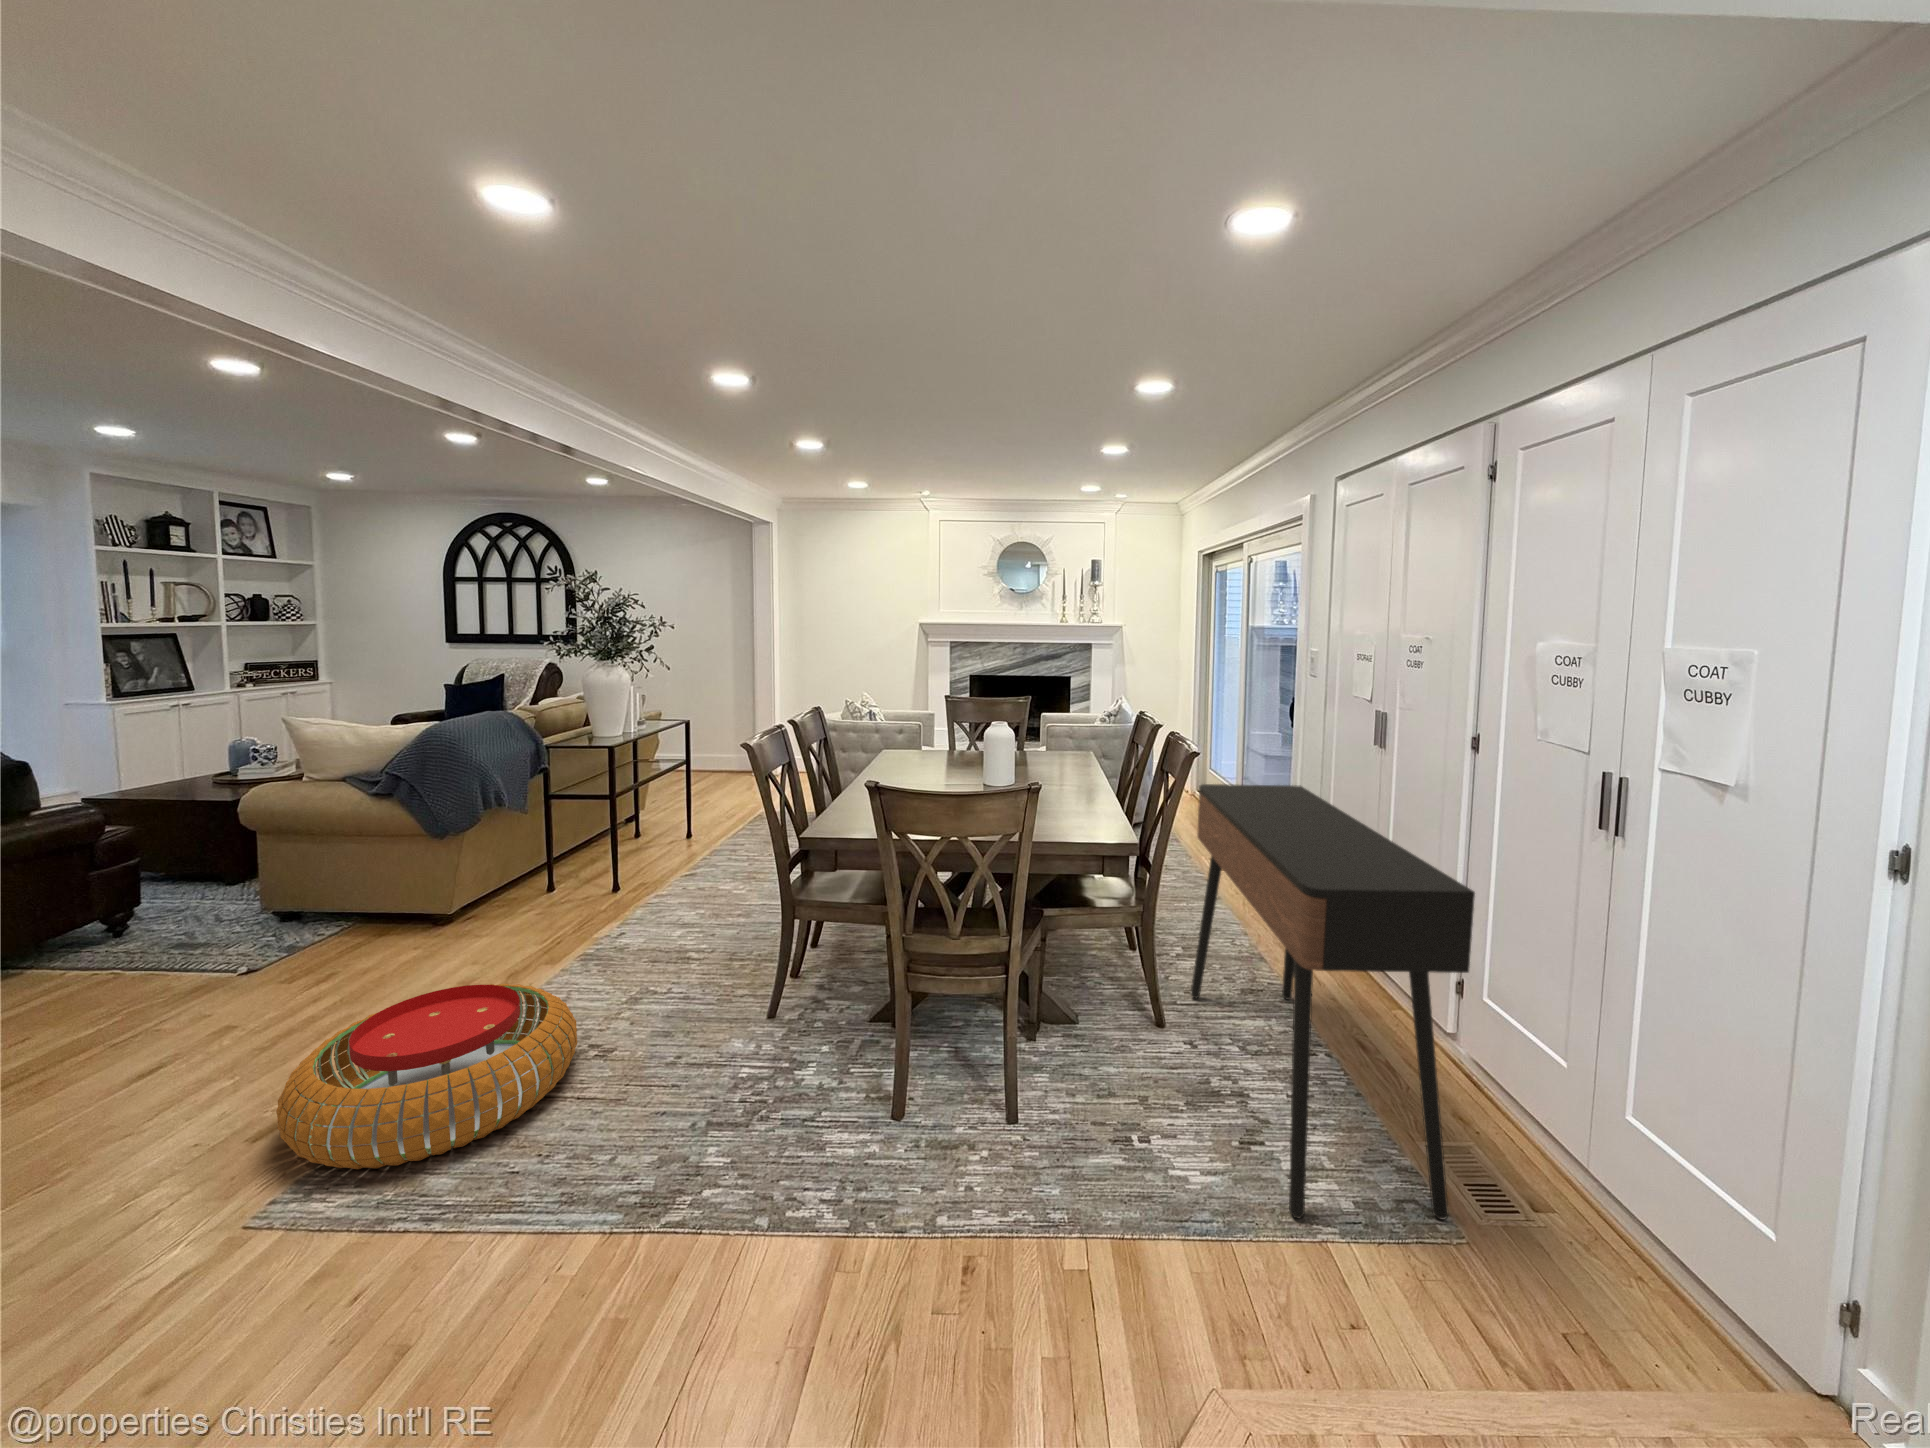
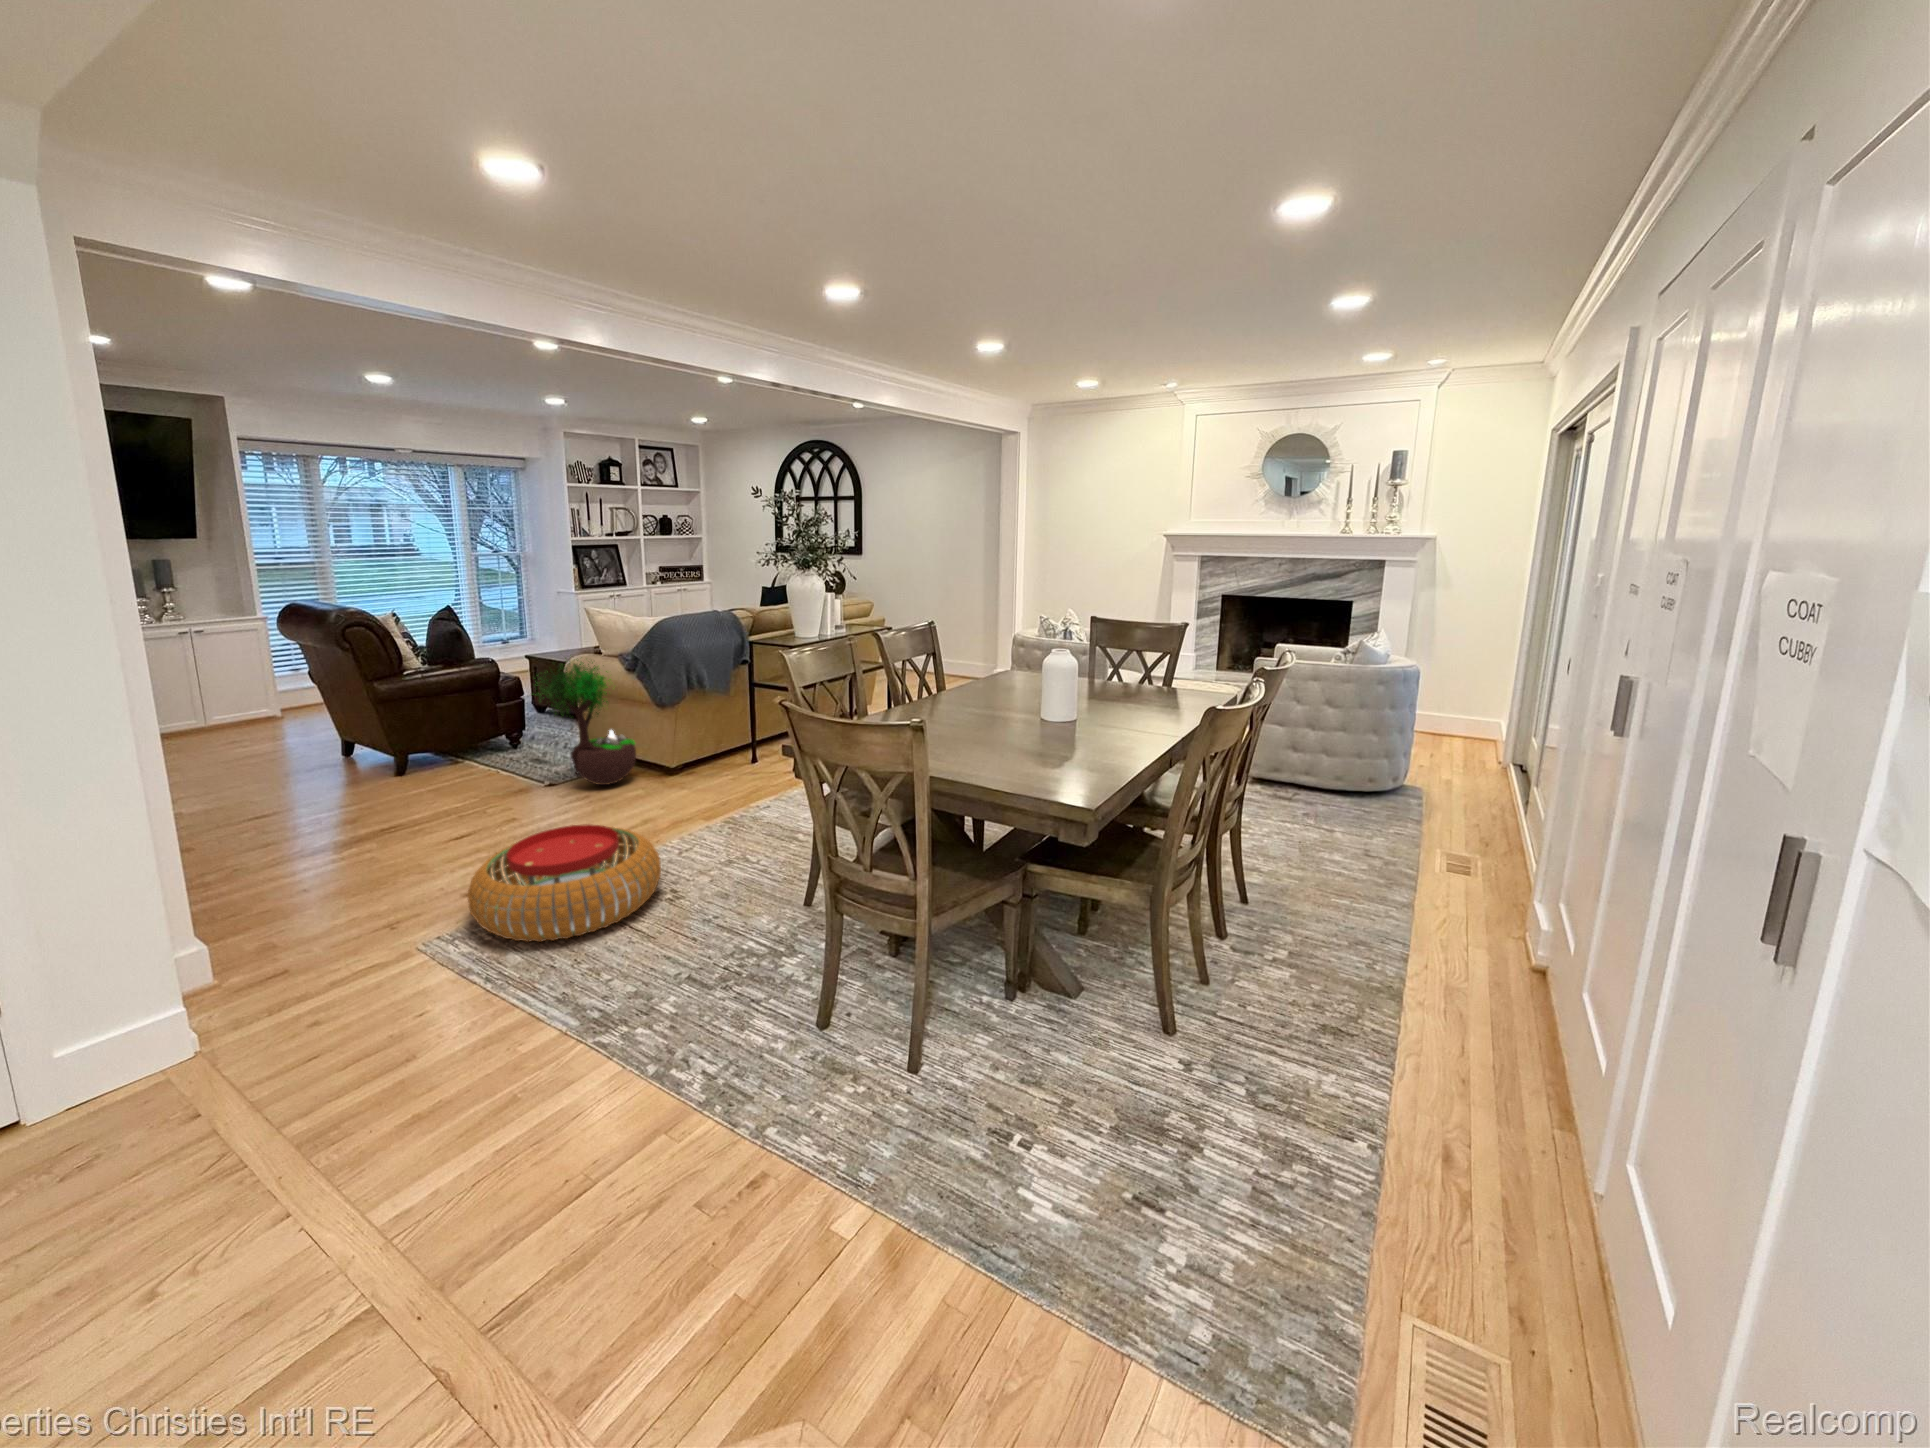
potted tree: none [215,769,391,951] -> present [535,660,636,785]
console table: present [1191,784,1475,1220] -> none [1111,736,1439,1432]

